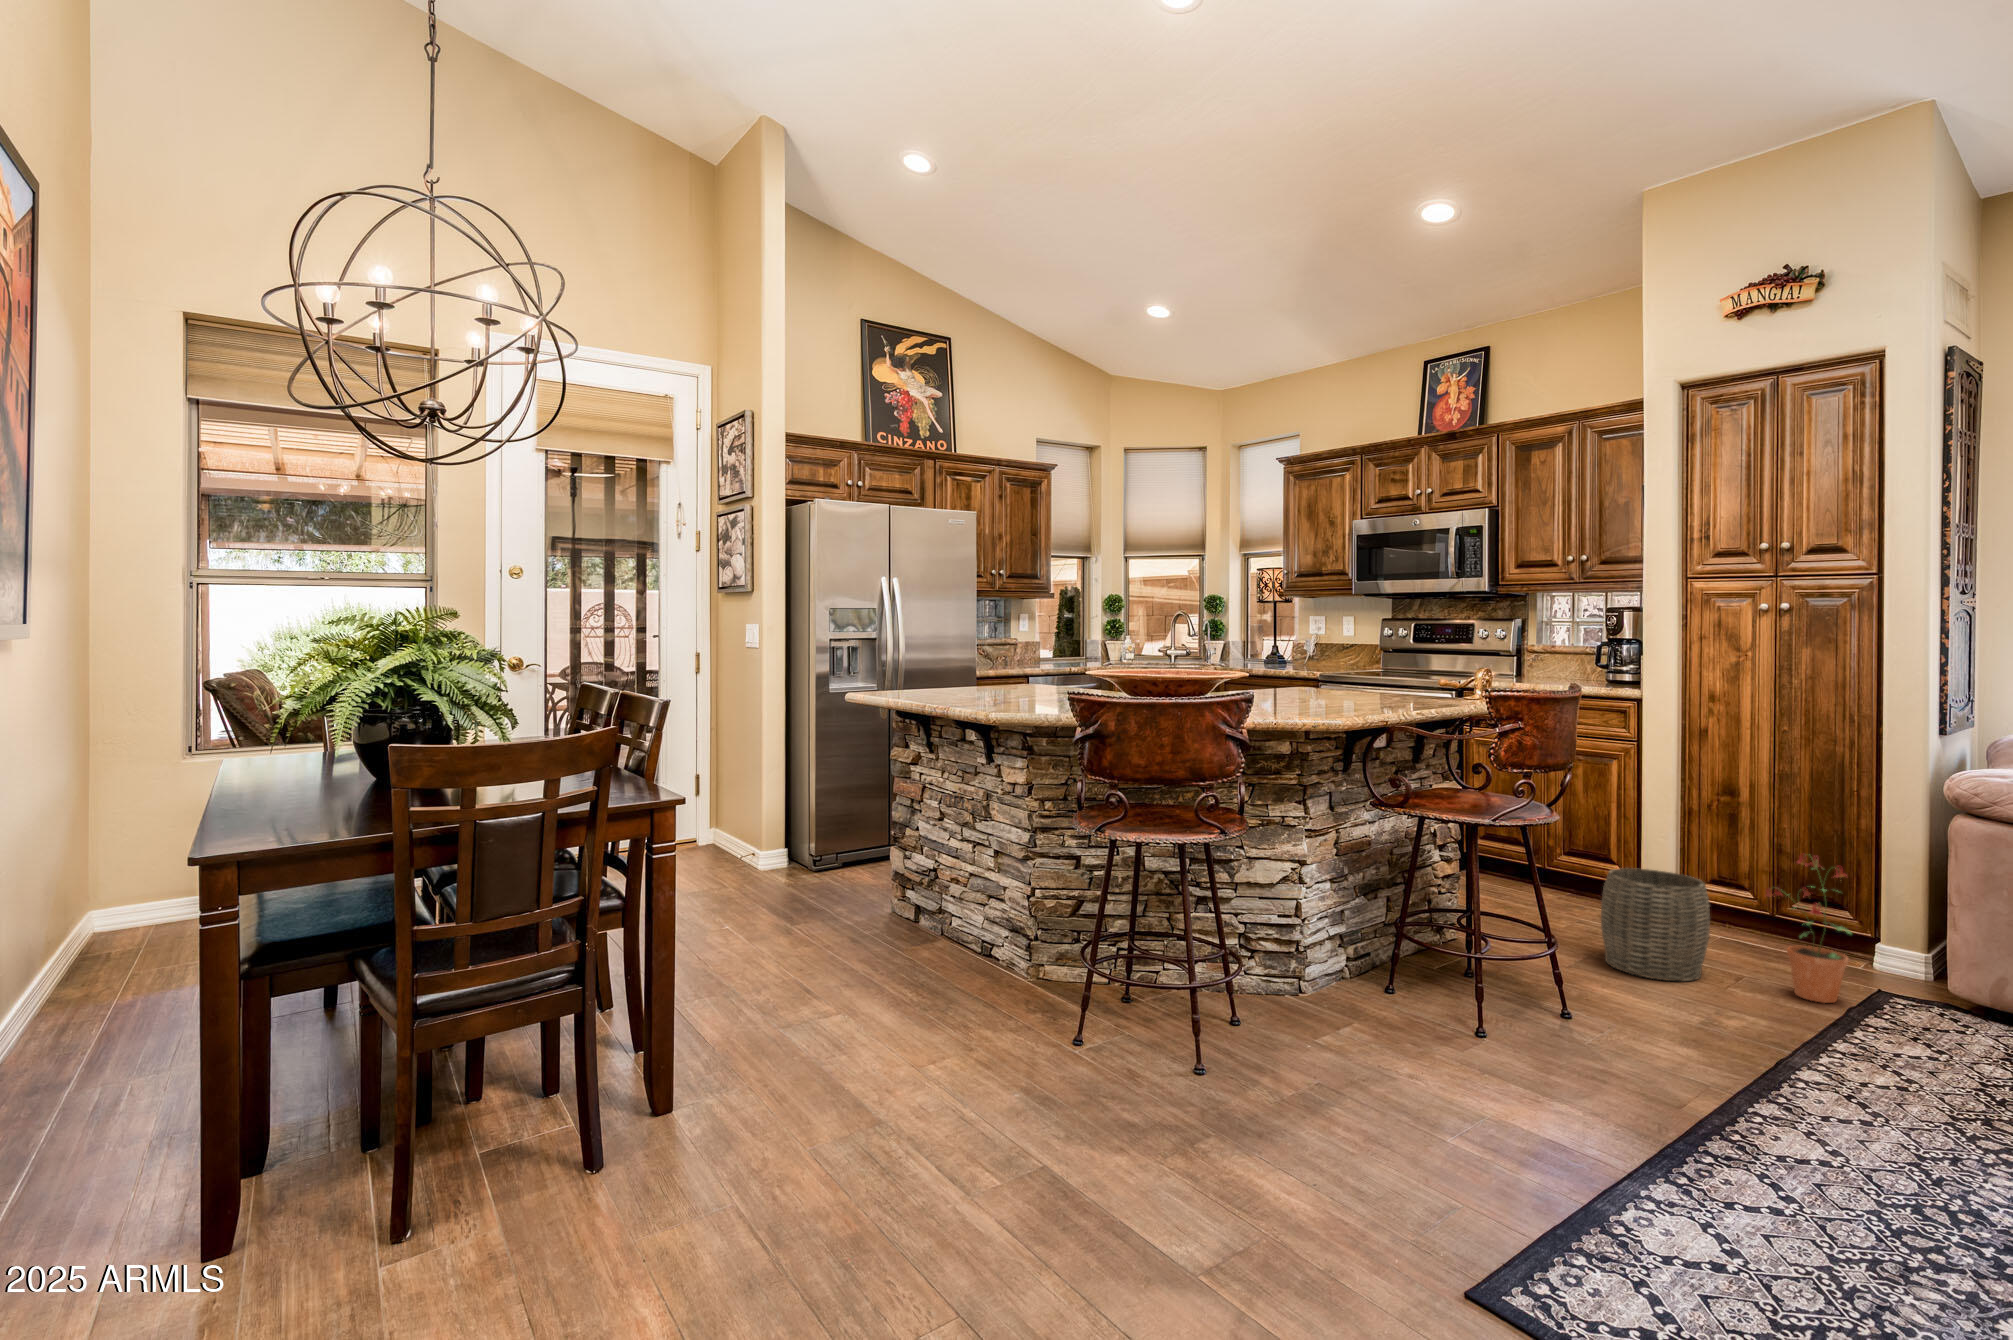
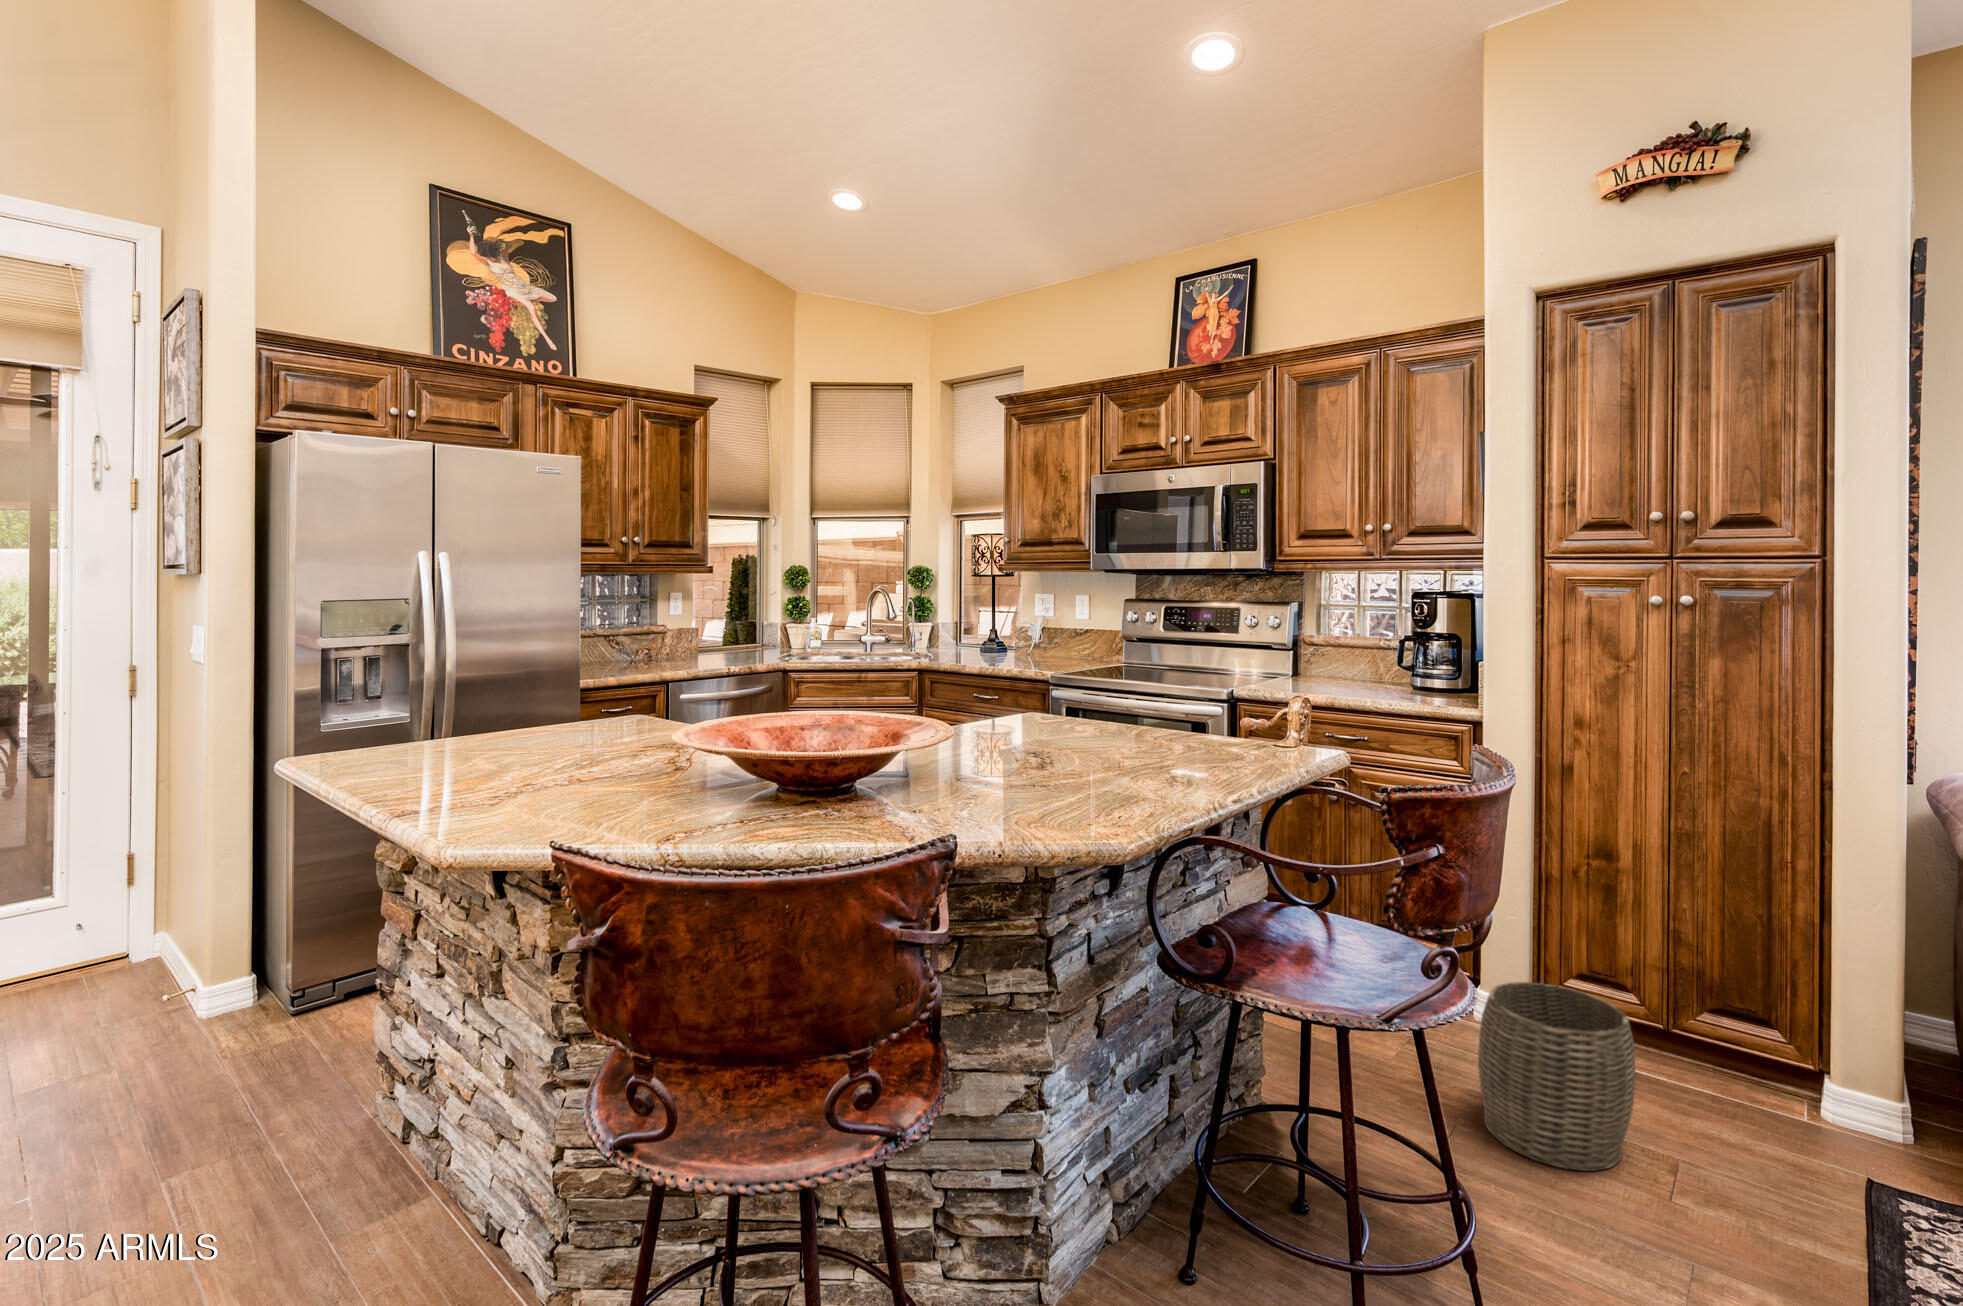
potted plant: present [1766,854,1851,1003] -> none [1709,968,1855,1198]

